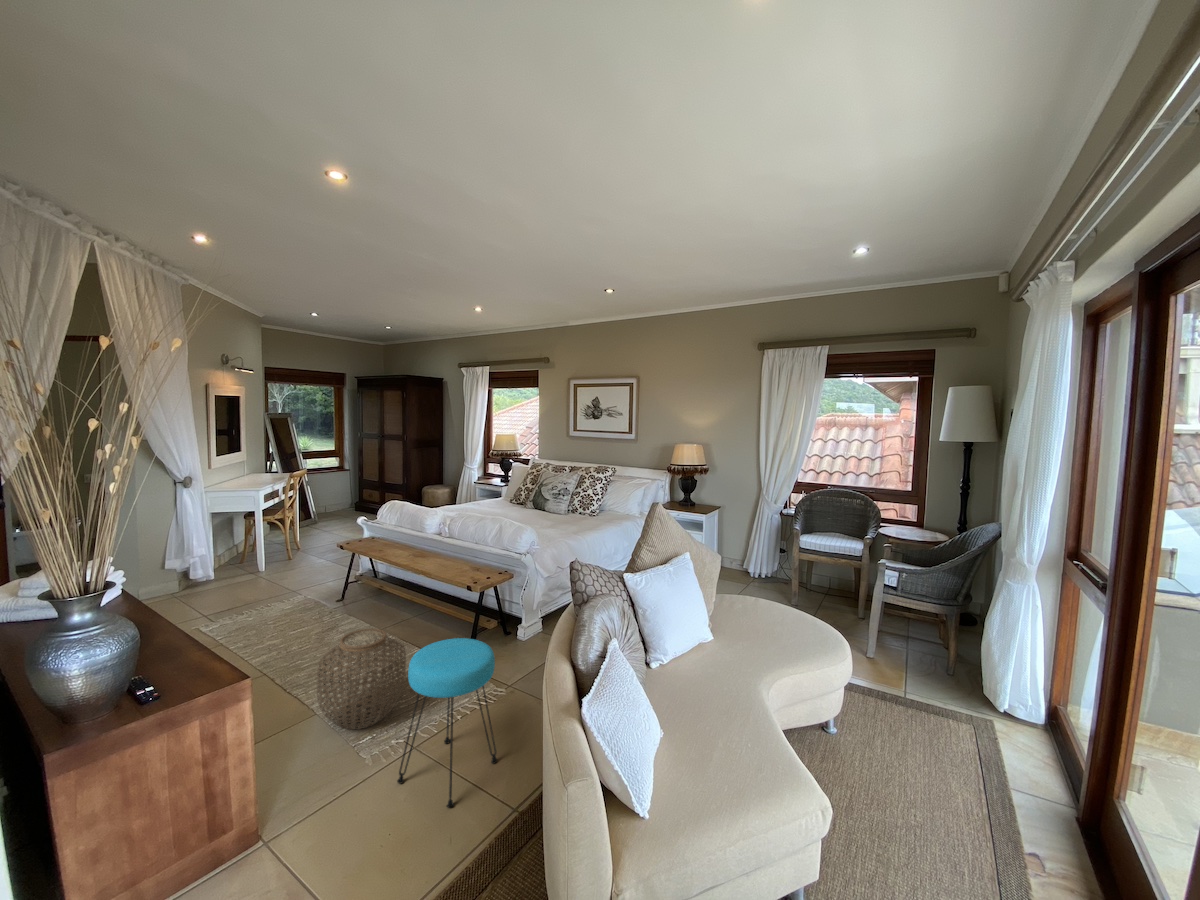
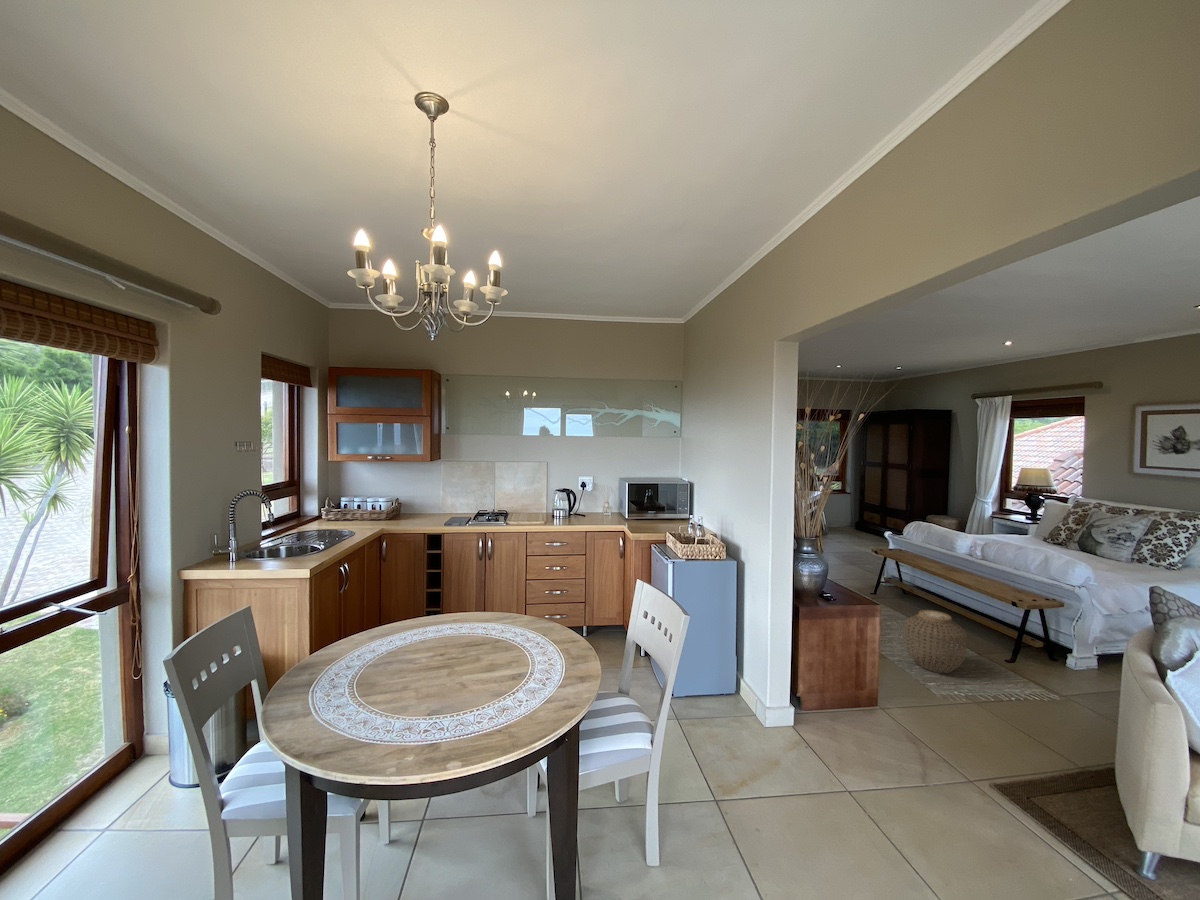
stool: present [397,638,497,807] -> none [975,627,1059,731]

